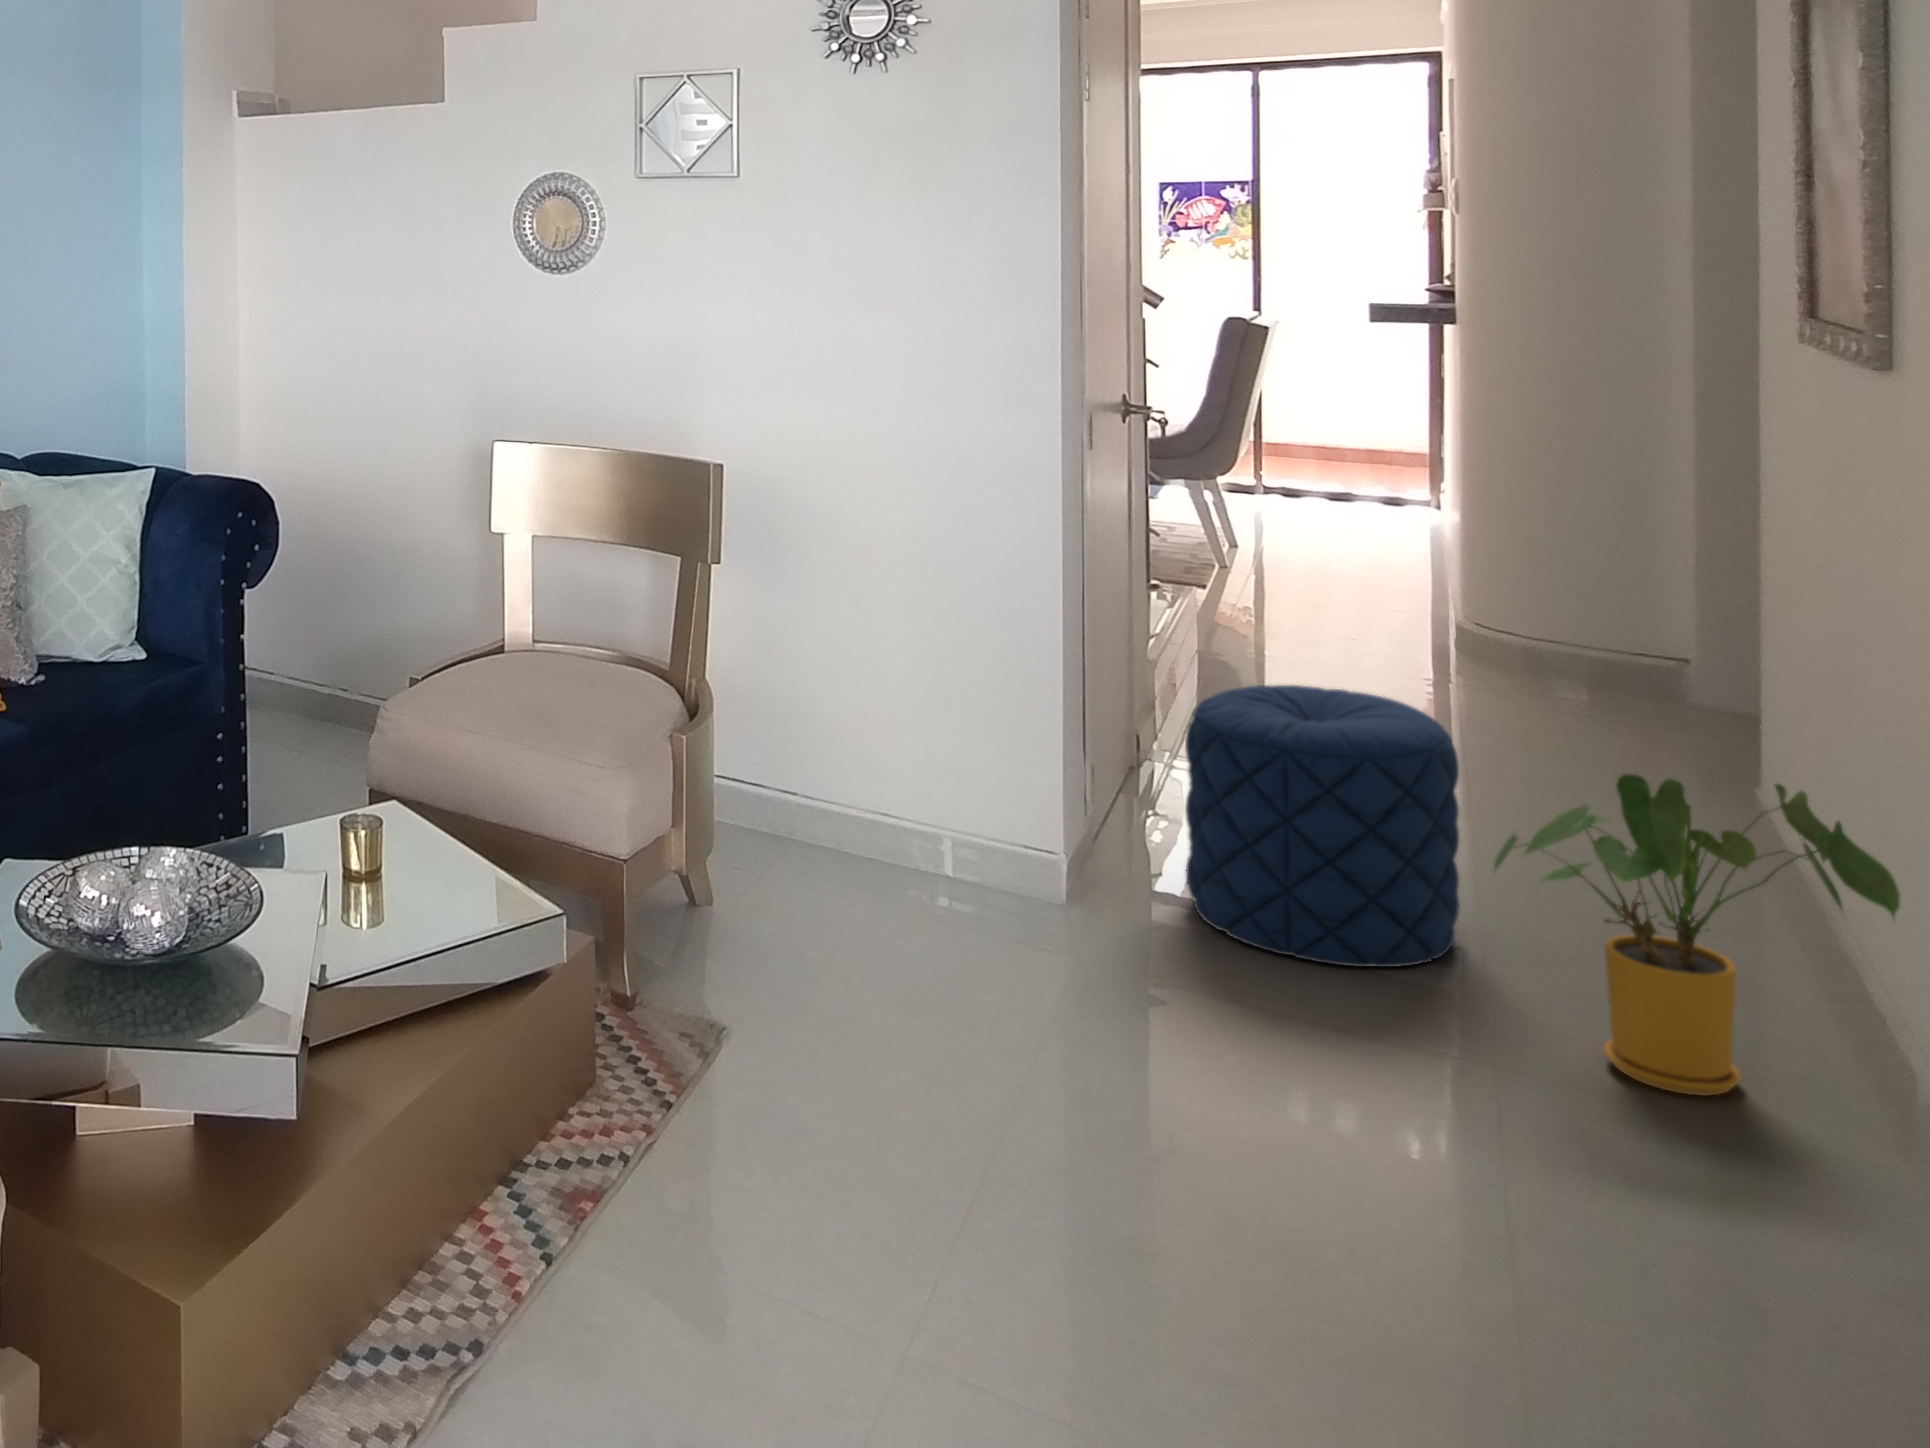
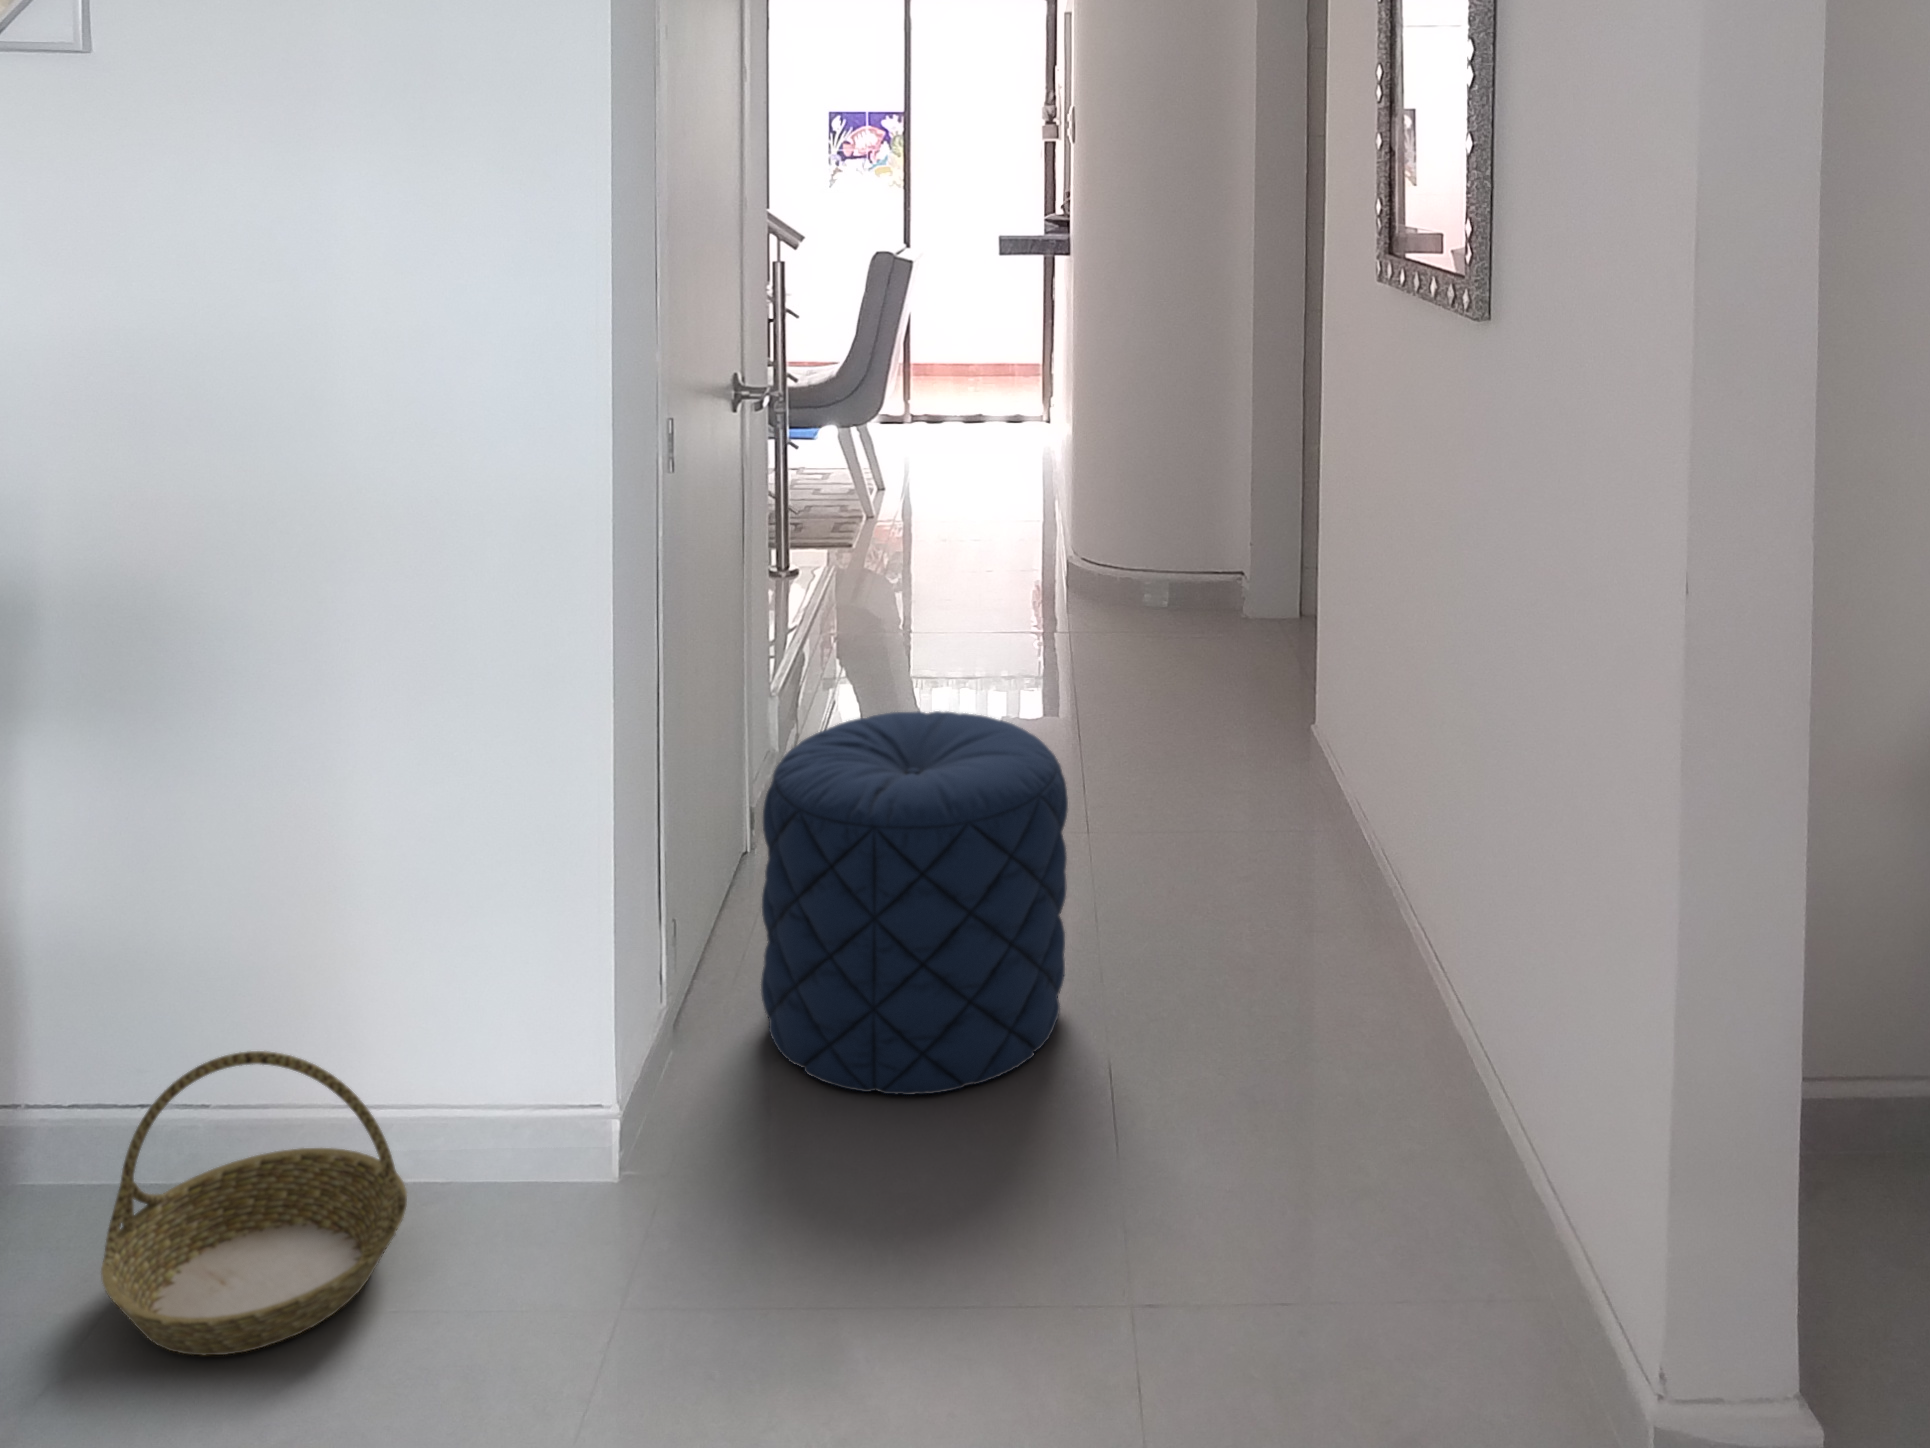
house plant: present [1491,774,1900,1096] -> none [1101,809,1516,1226]
basket: none [772,811,954,986] -> present [101,1051,407,1355]

